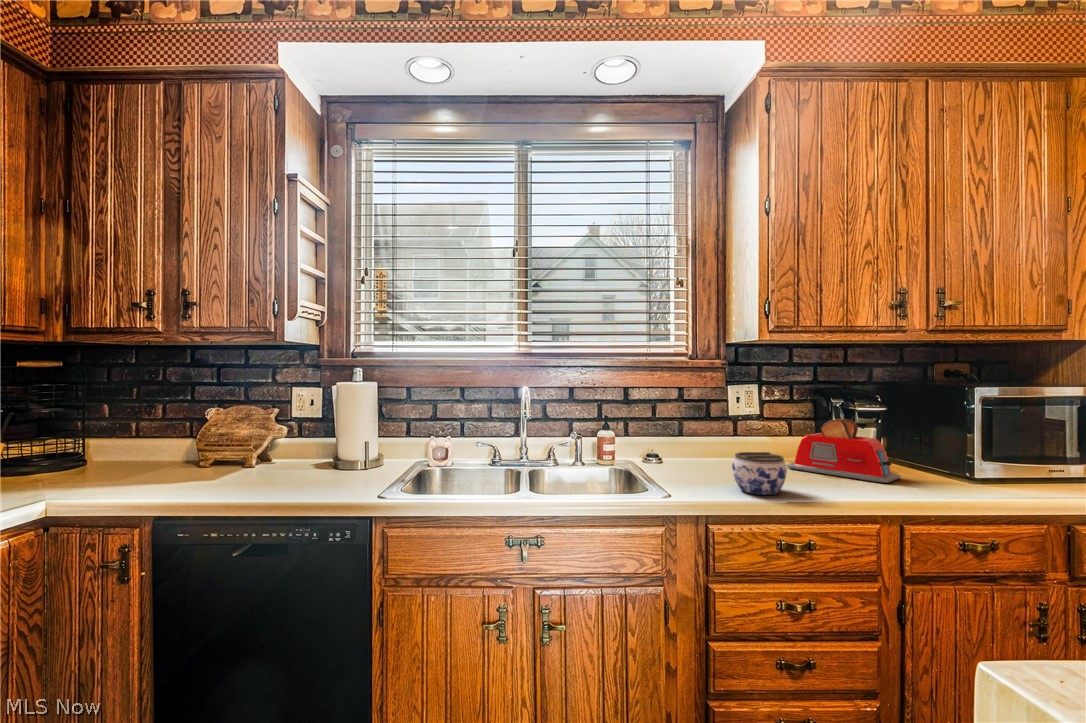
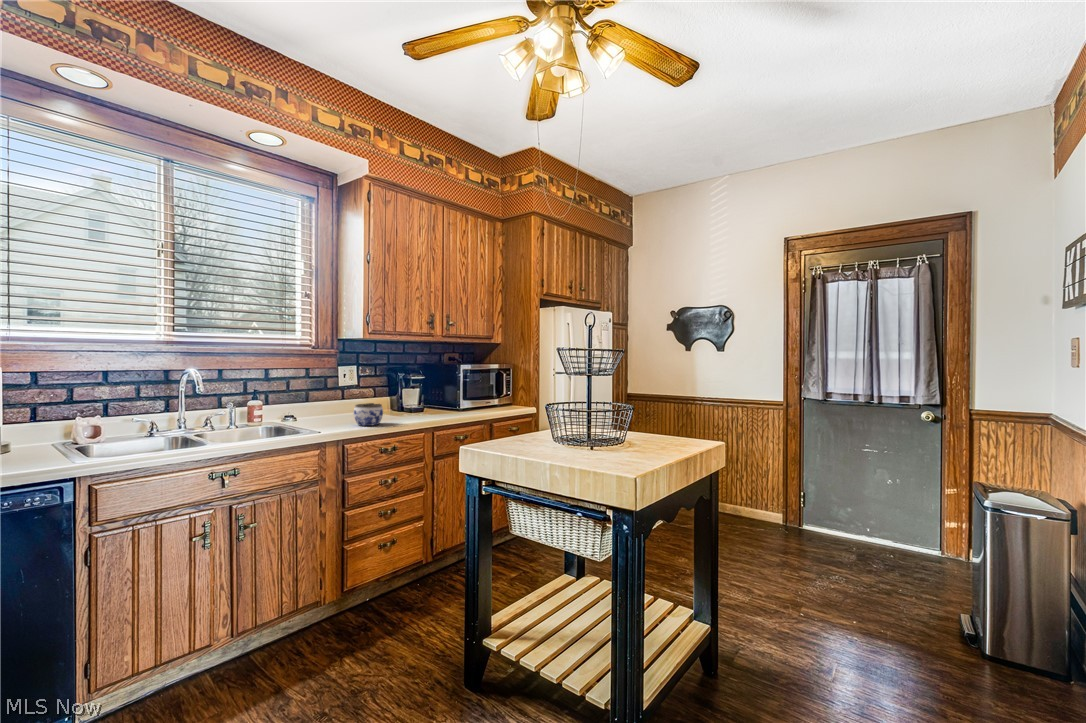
toaster: present [787,419,901,483] -> none [376,384,432,415]

